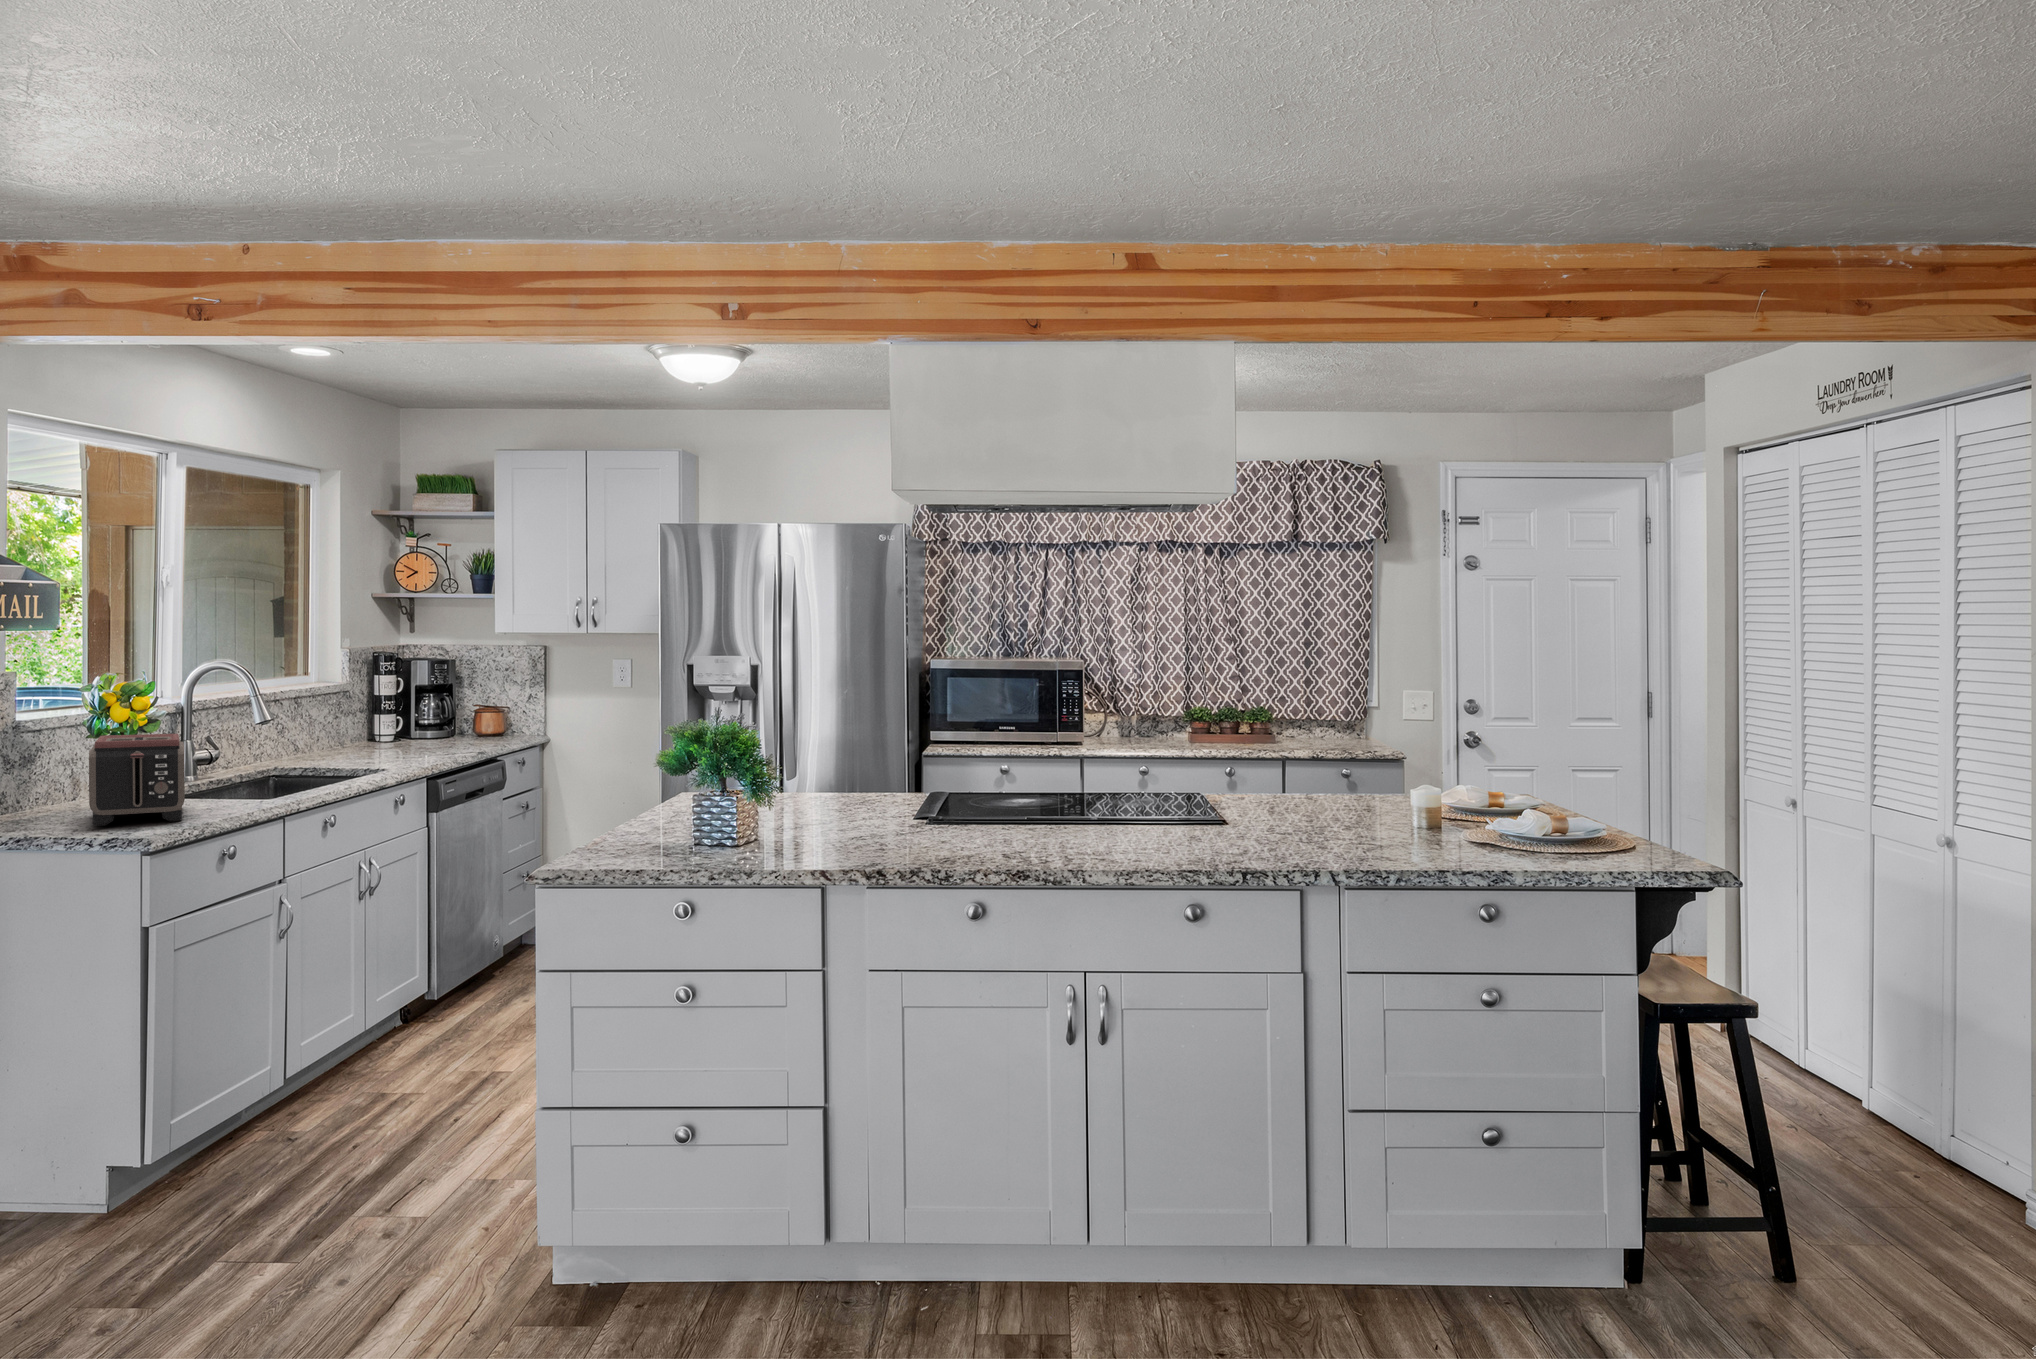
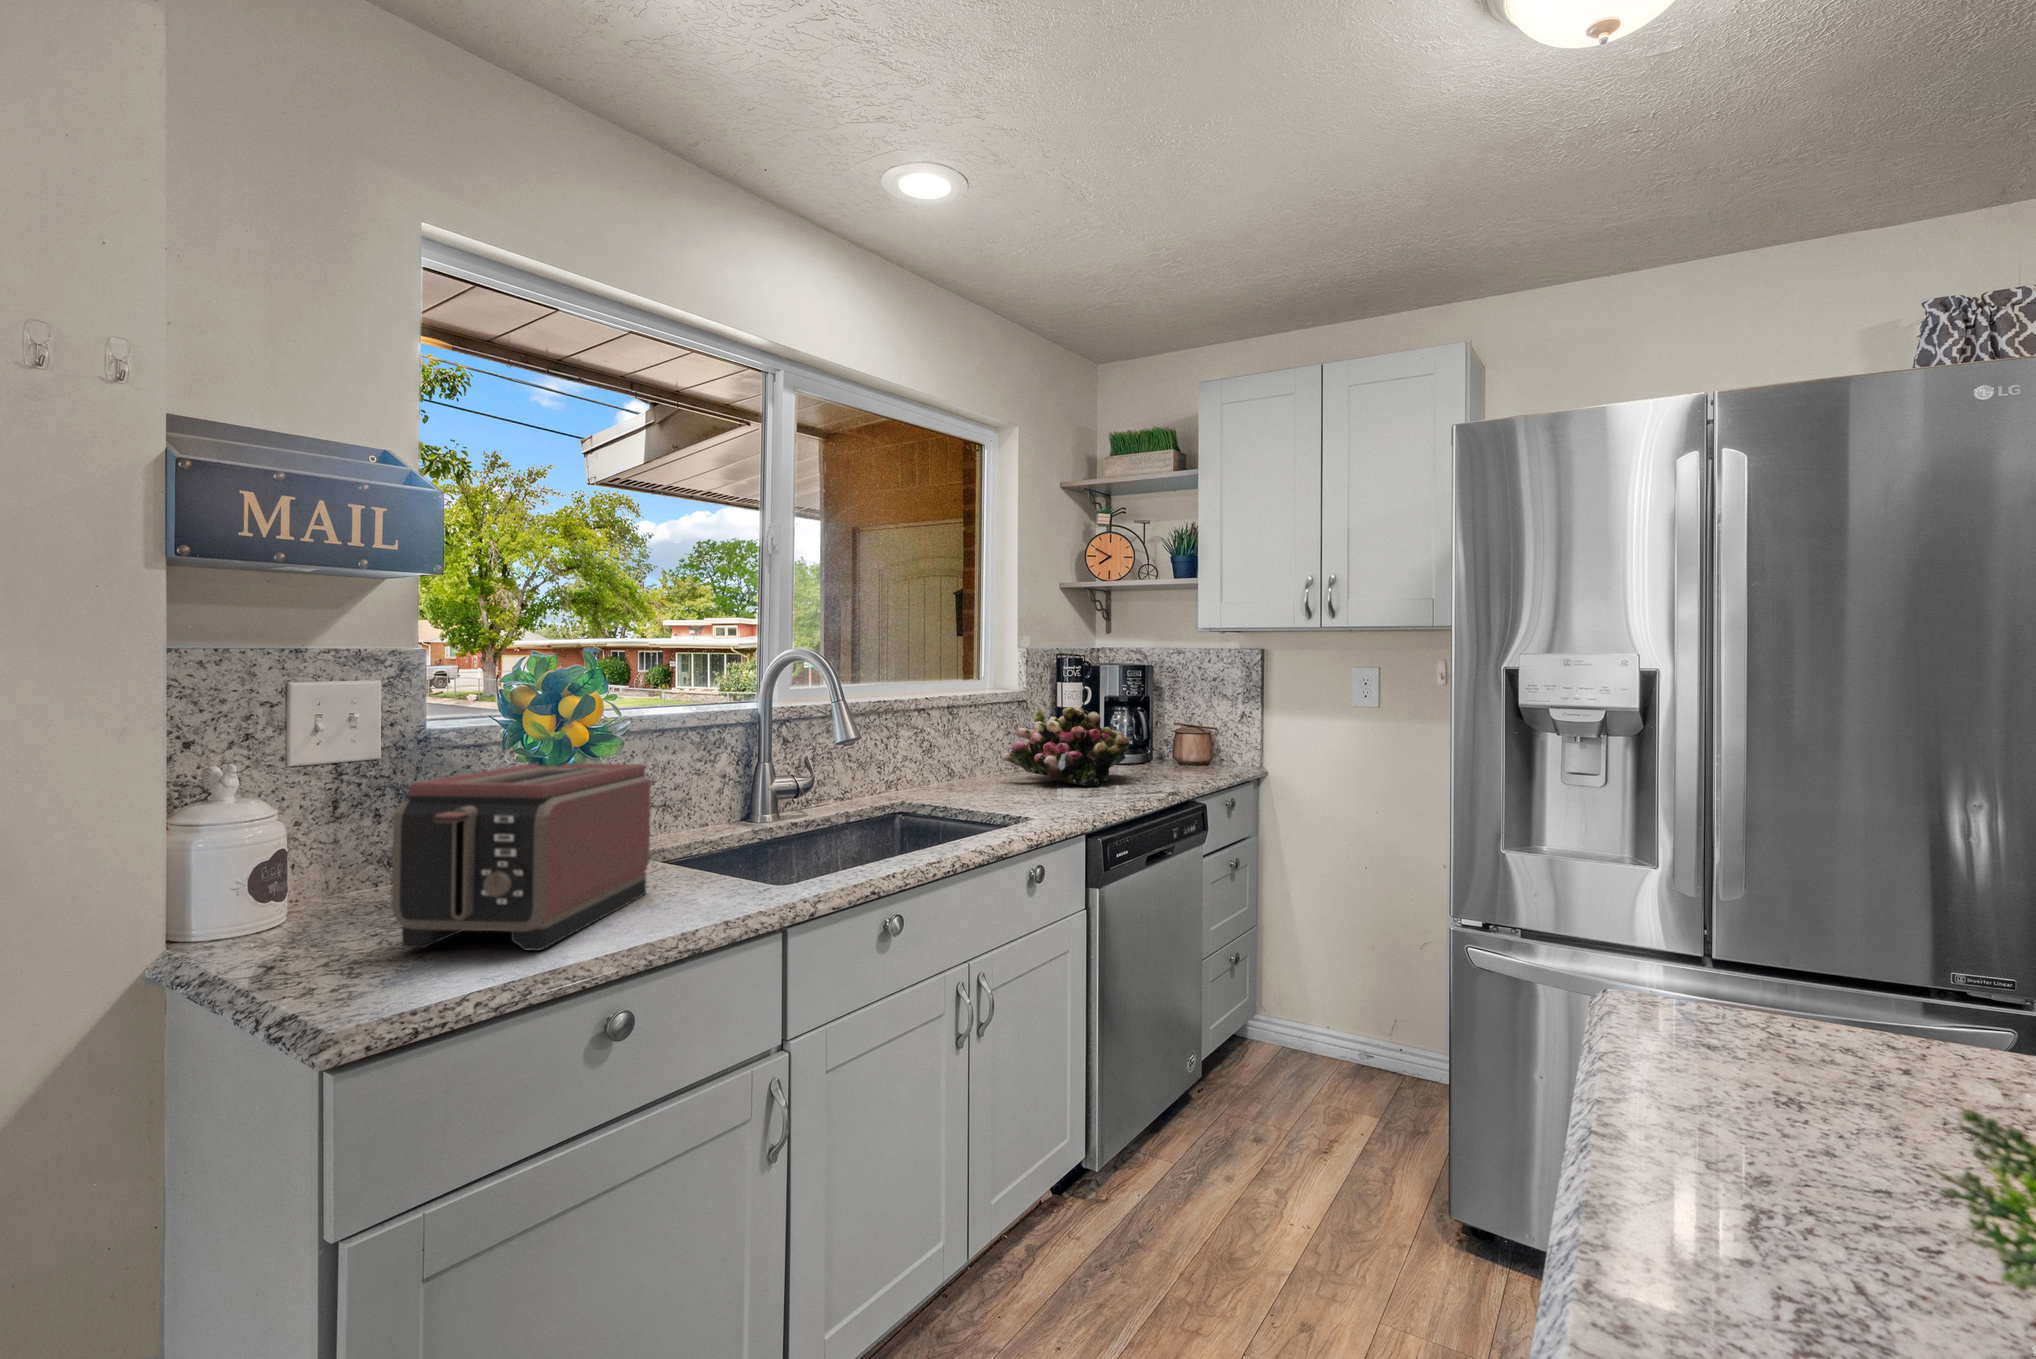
flower arrangement: none [337,693,445,752] -> present [1001,705,1130,786]

